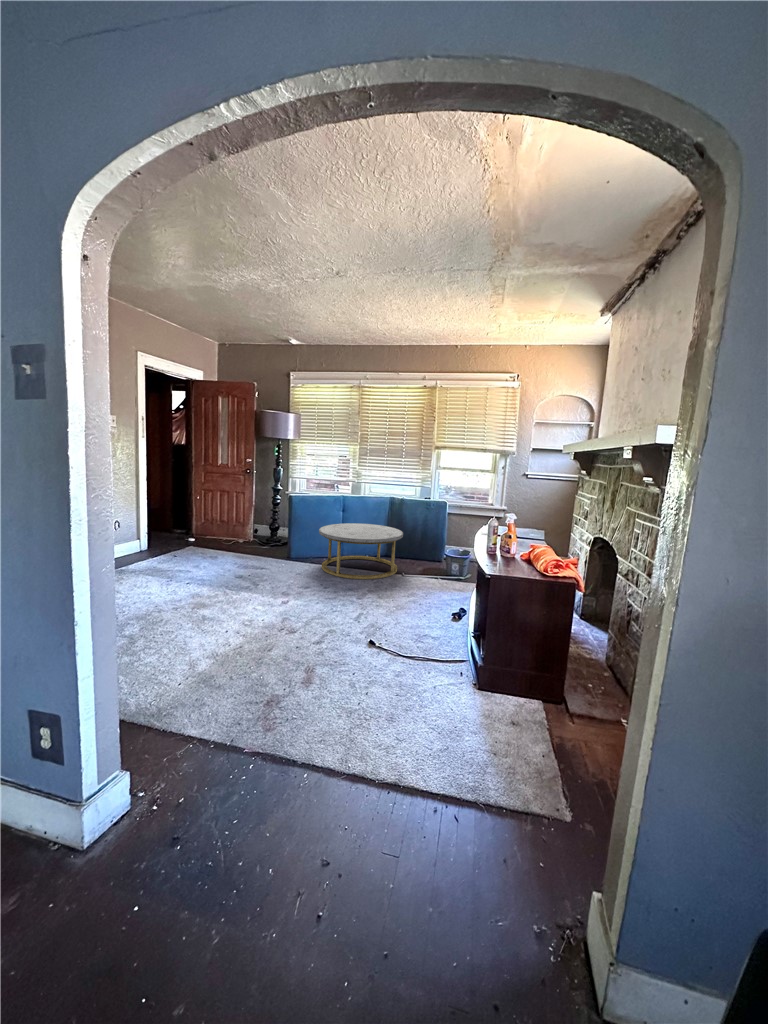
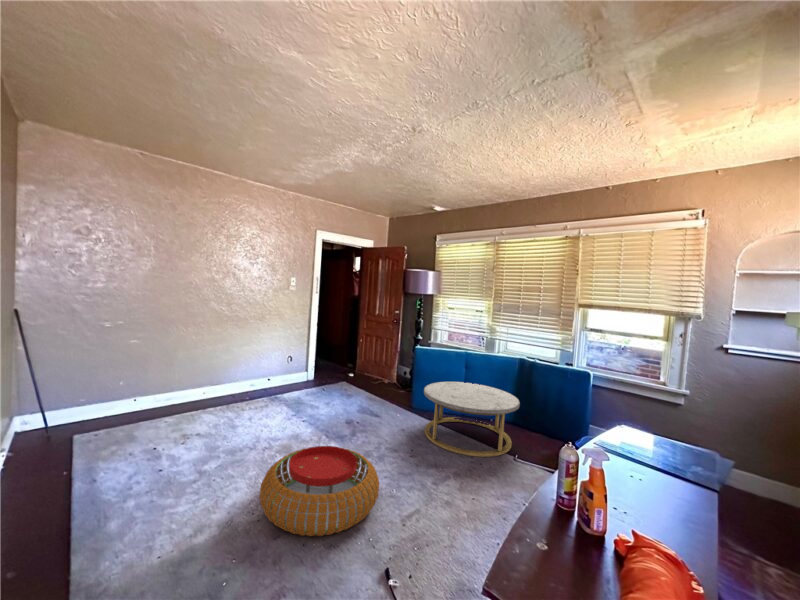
pouf: none [237,583,342,646] -> present [260,446,380,537]

